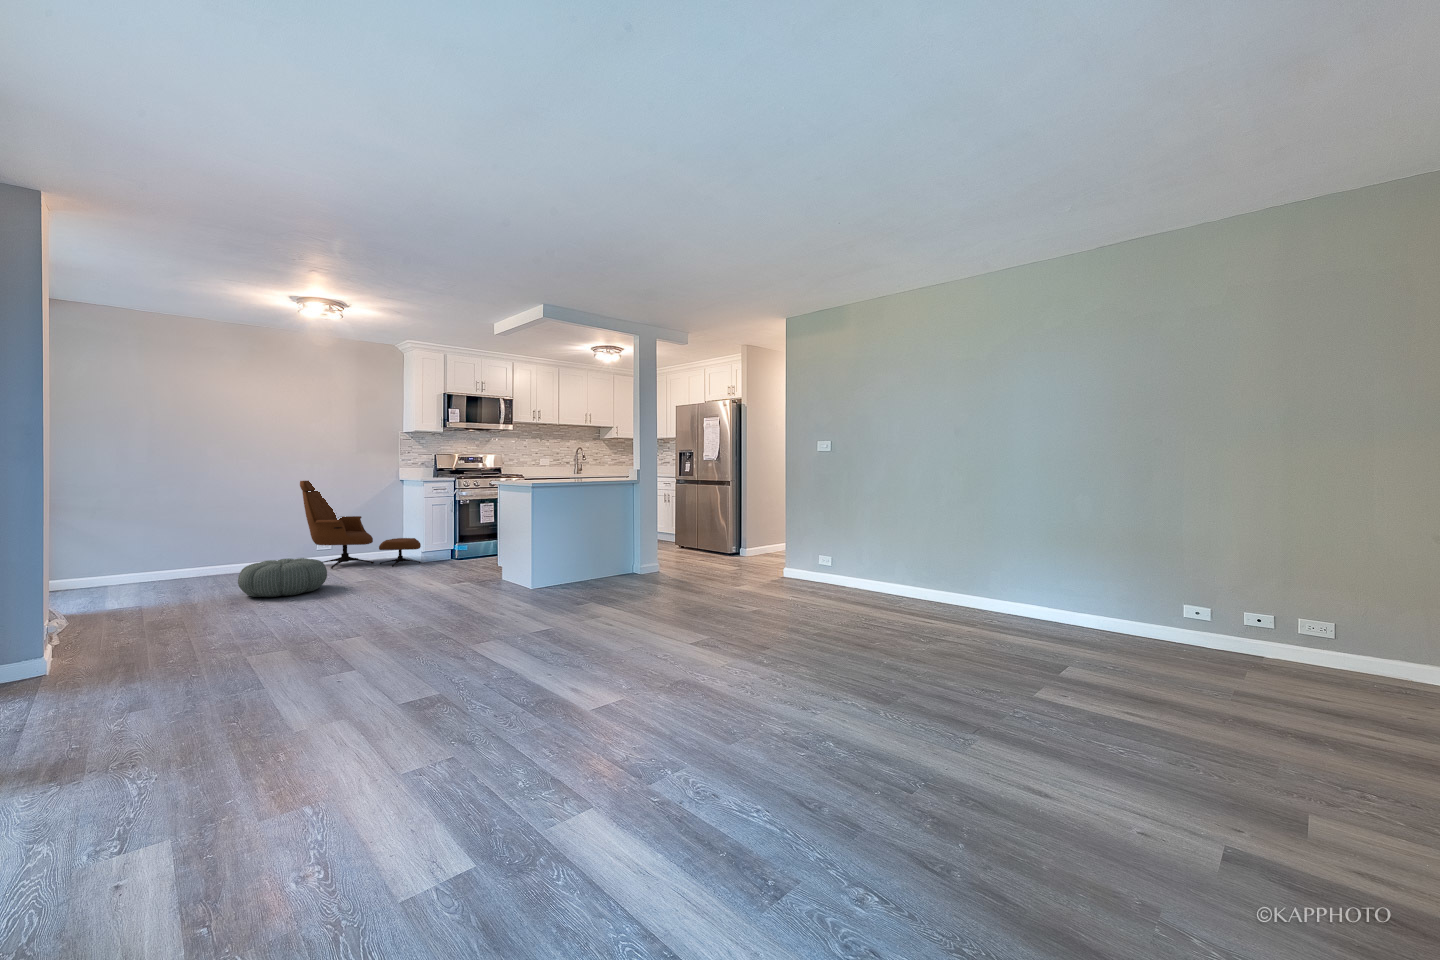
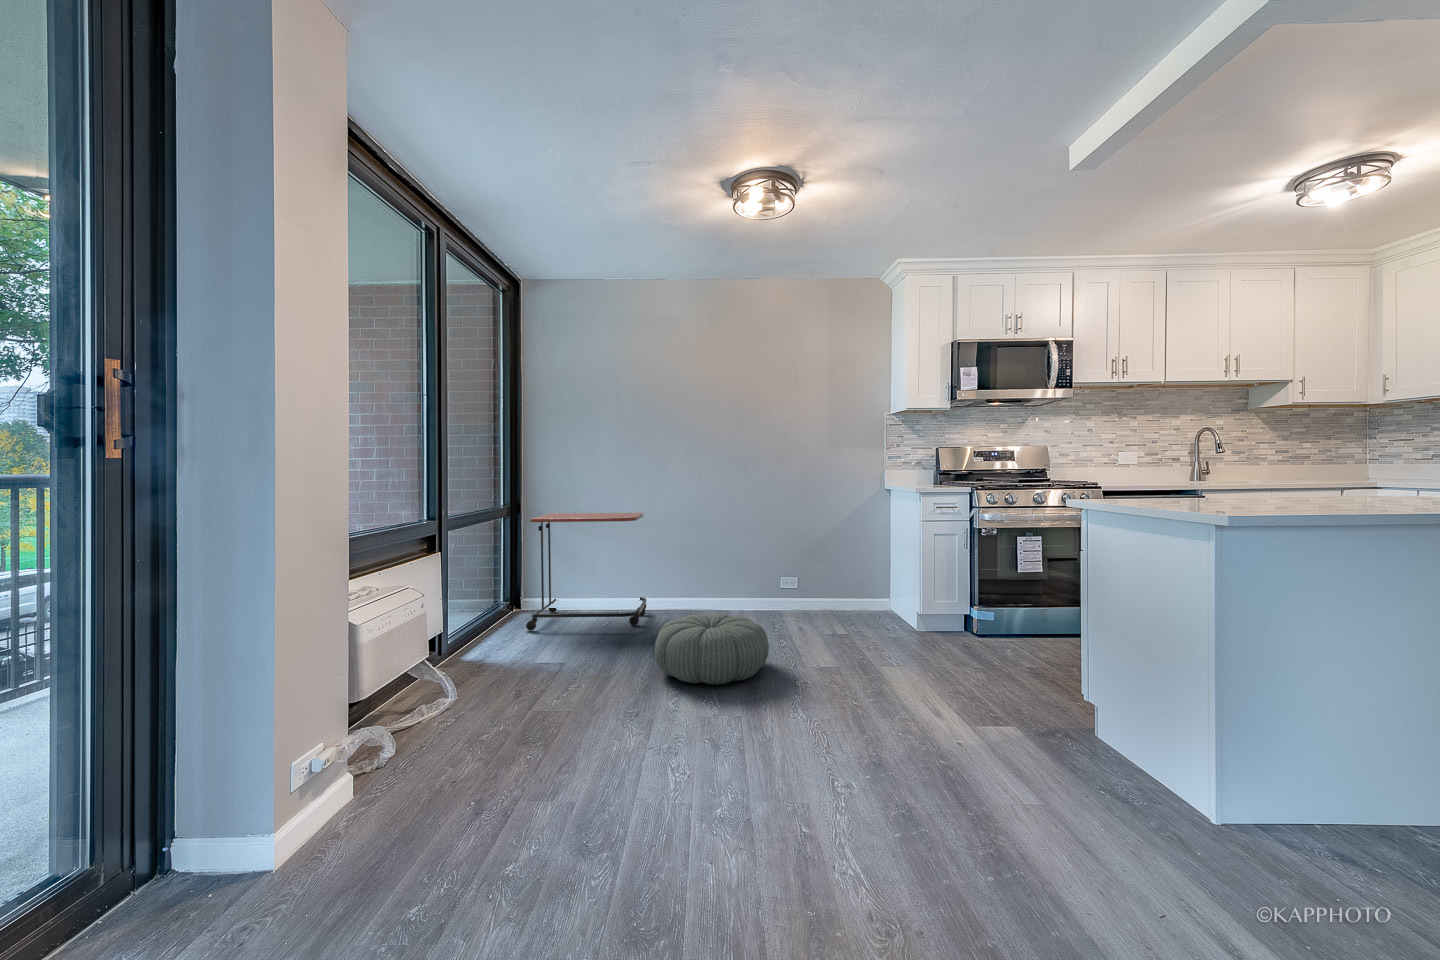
lounge chair: present [300,481,421,569] -> none [756,488,913,633]
side table: none [73,500,198,599] -> present [526,513,646,631]

